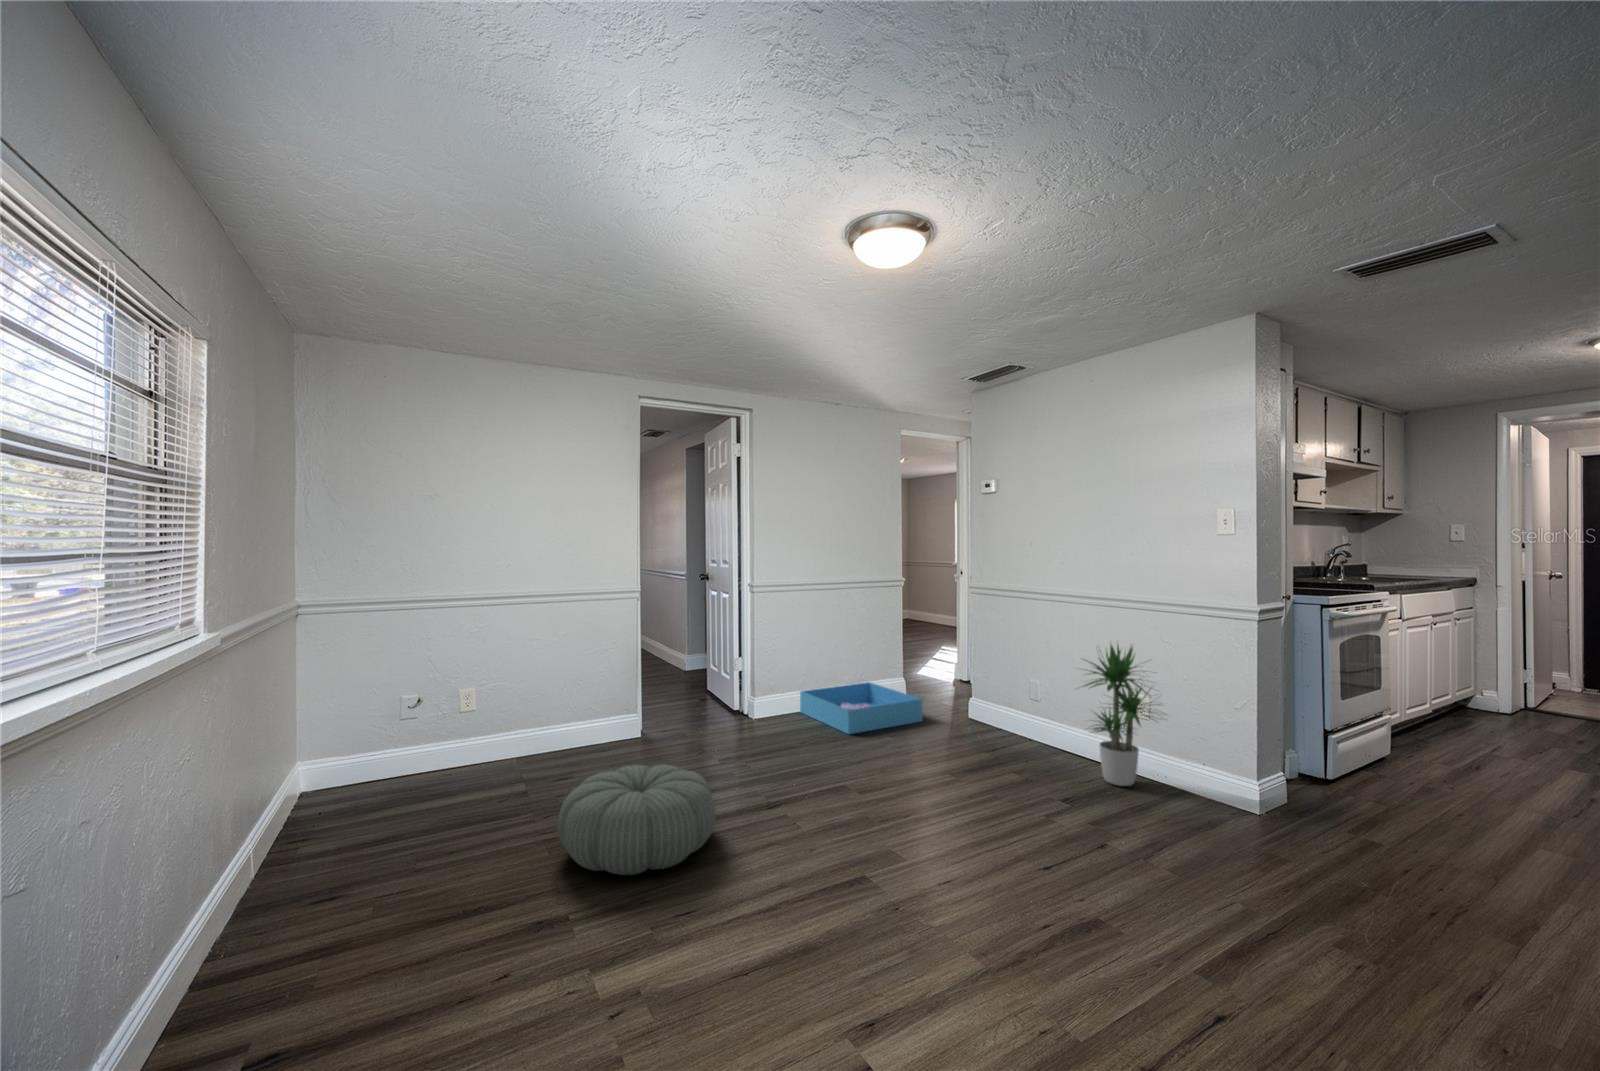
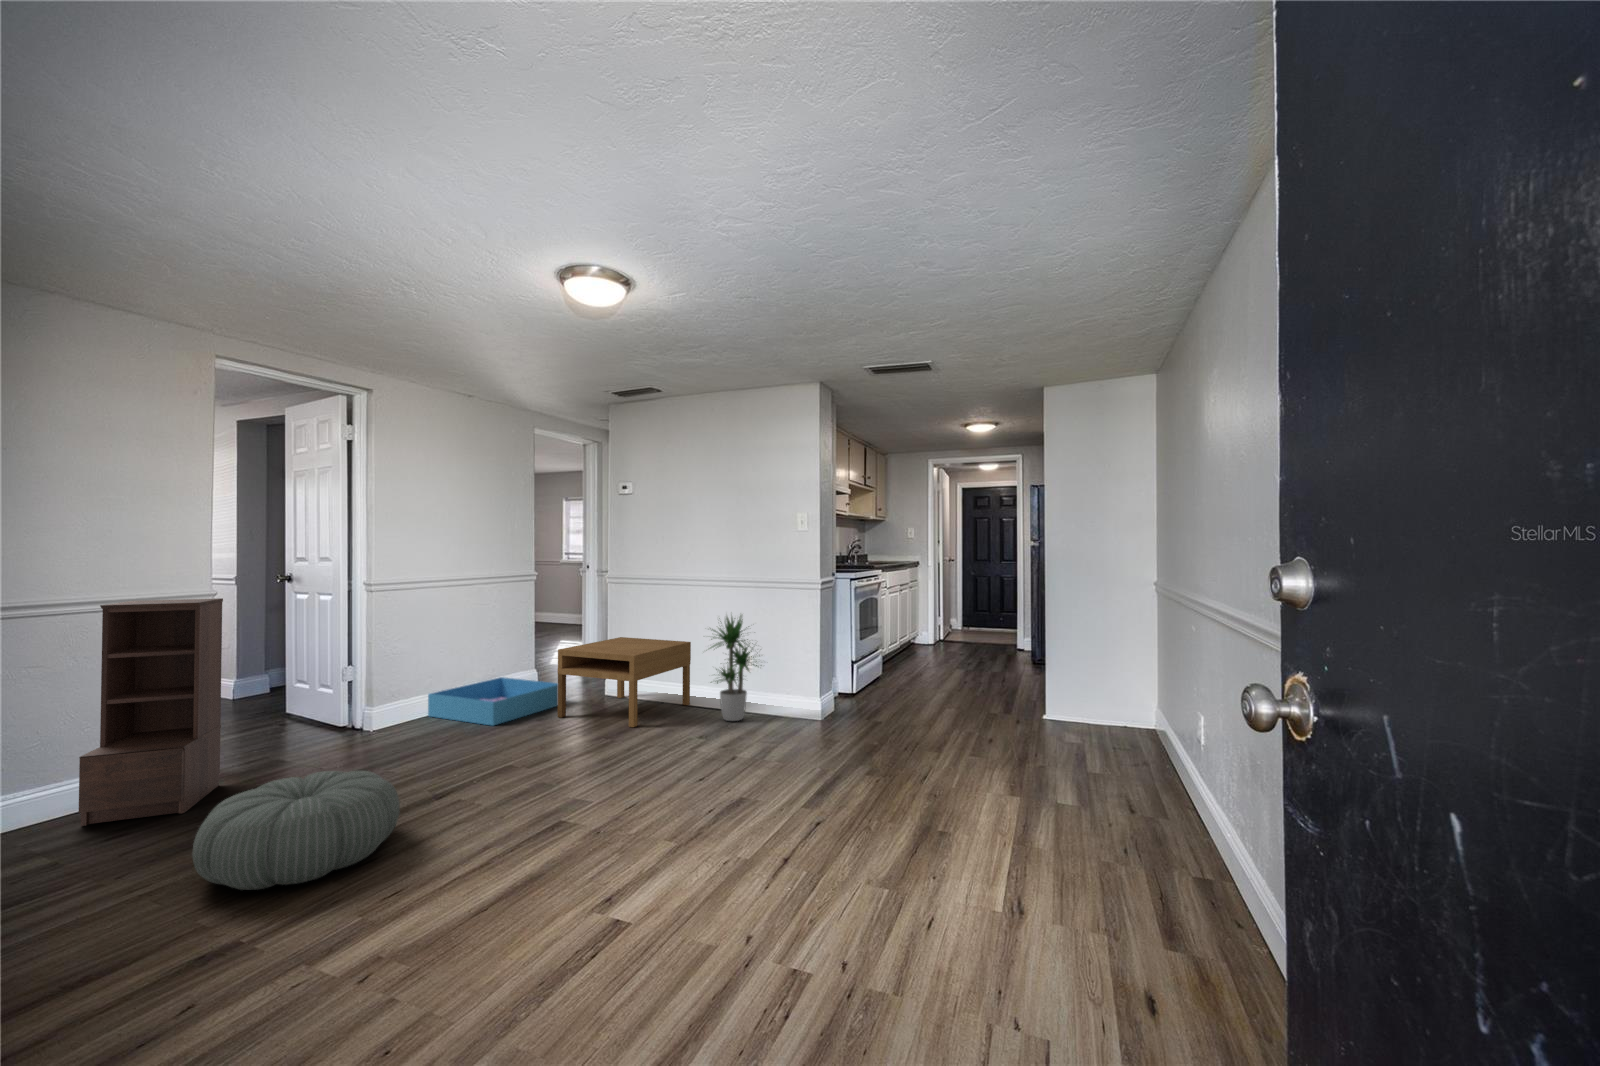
bookshelf: none [541,593,633,772] -> present [79,598,223,826]
coffee table: none [912,655,1067,767] -> present [557,637,691,727]

